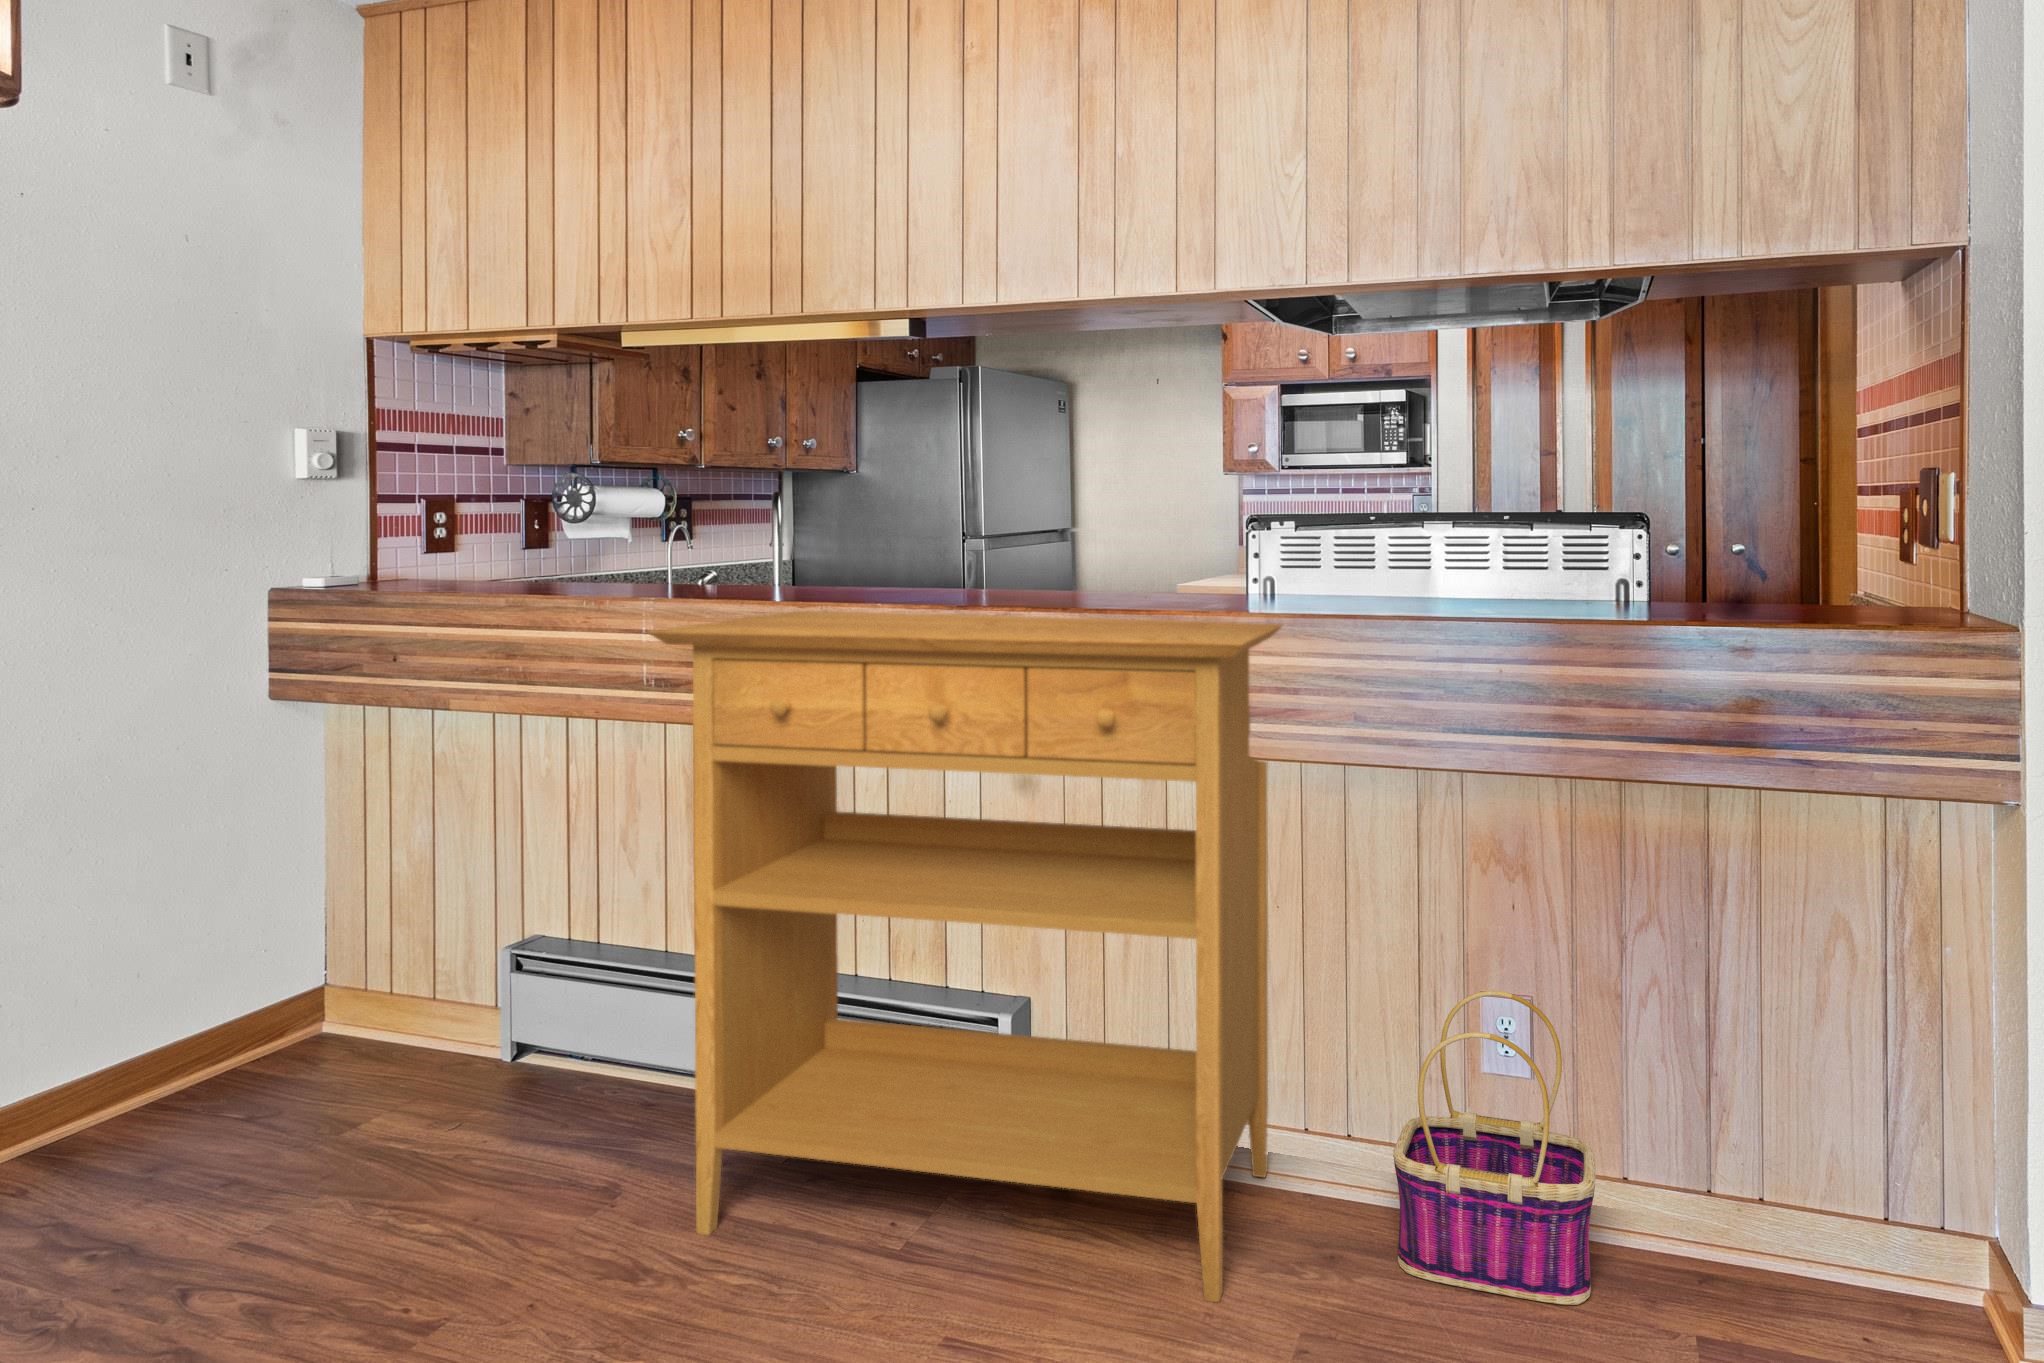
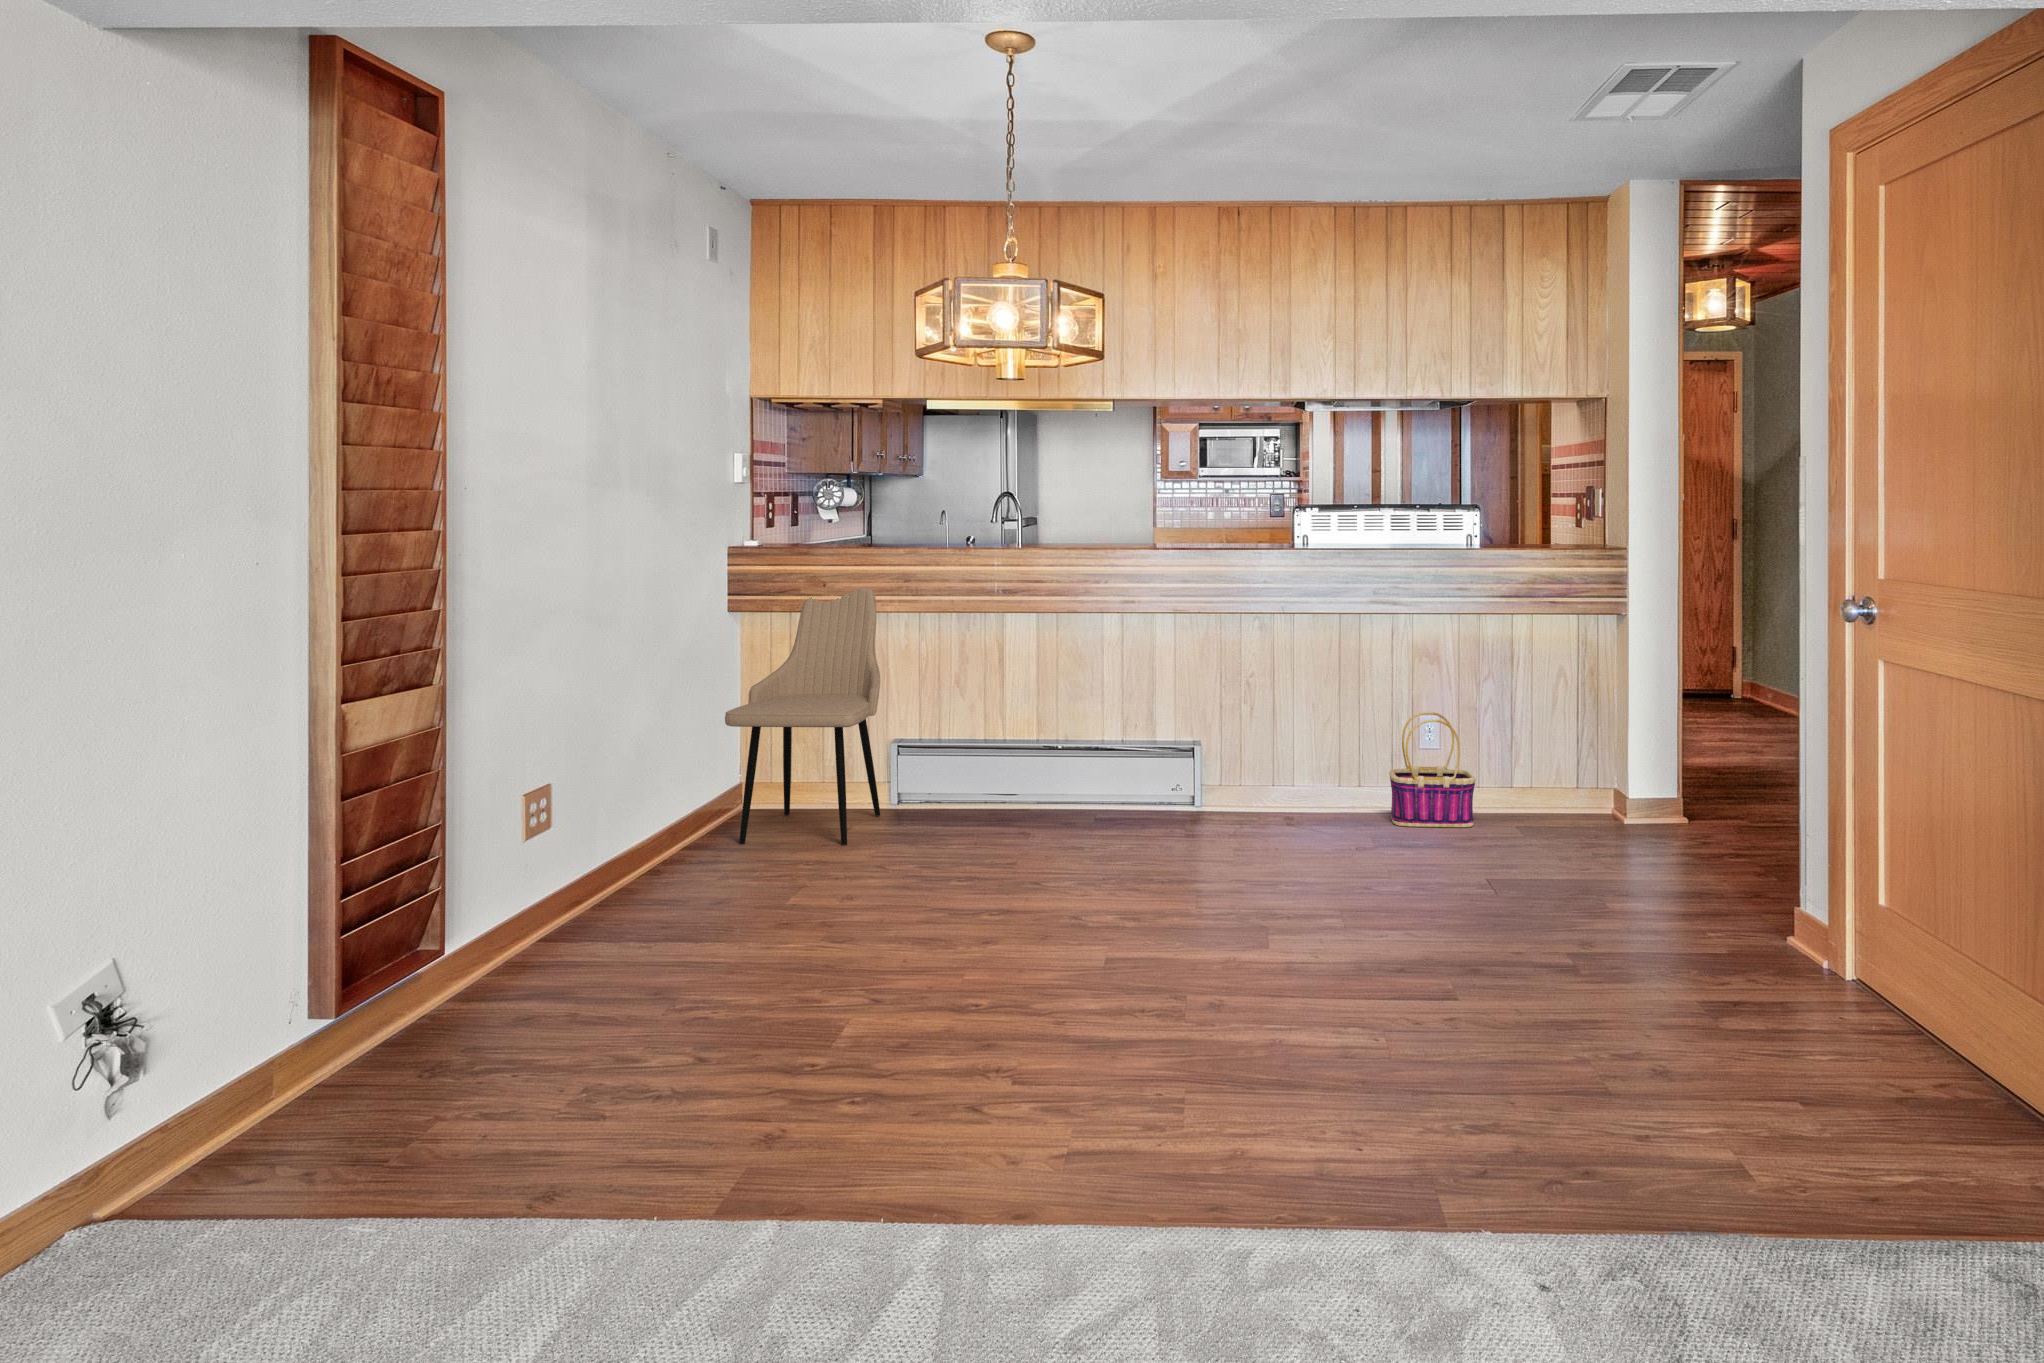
console table: present [648,611,1282,1302] -> none [1070,554,1349,839]
dining chair: none [66,655,490,1196] -> present [725,588,880,846]

